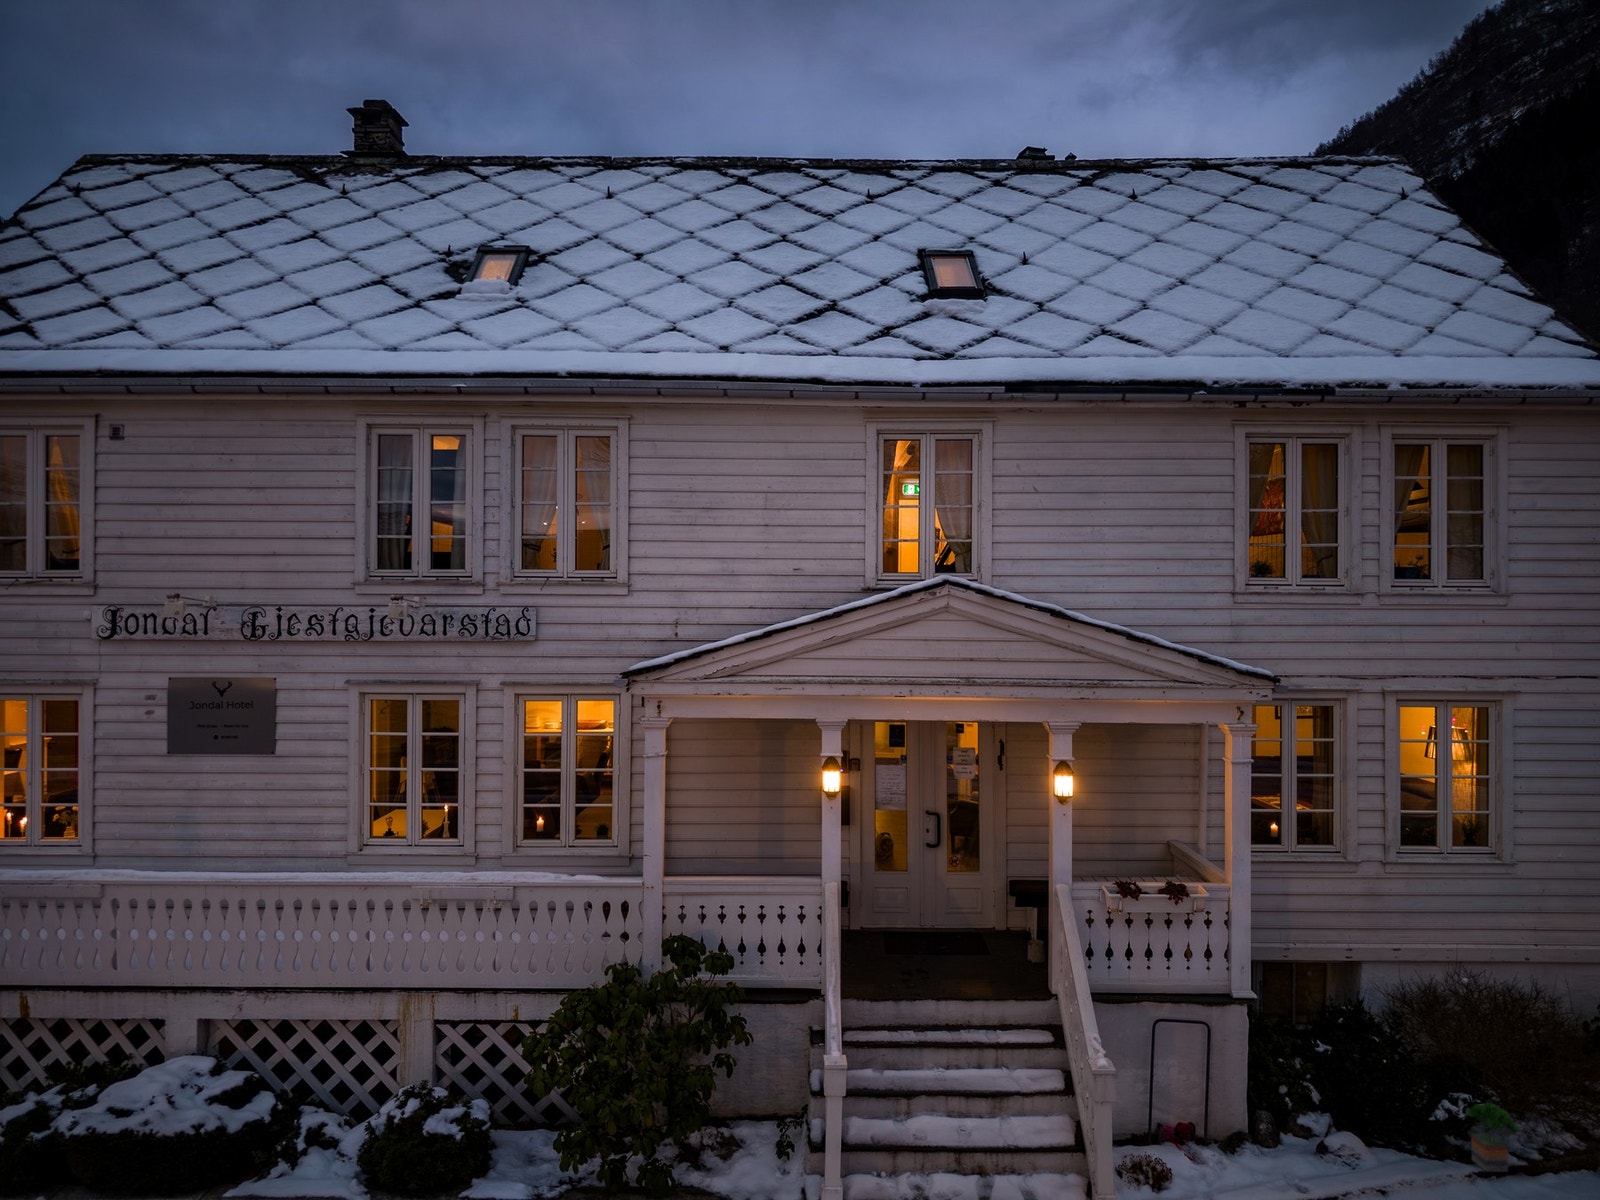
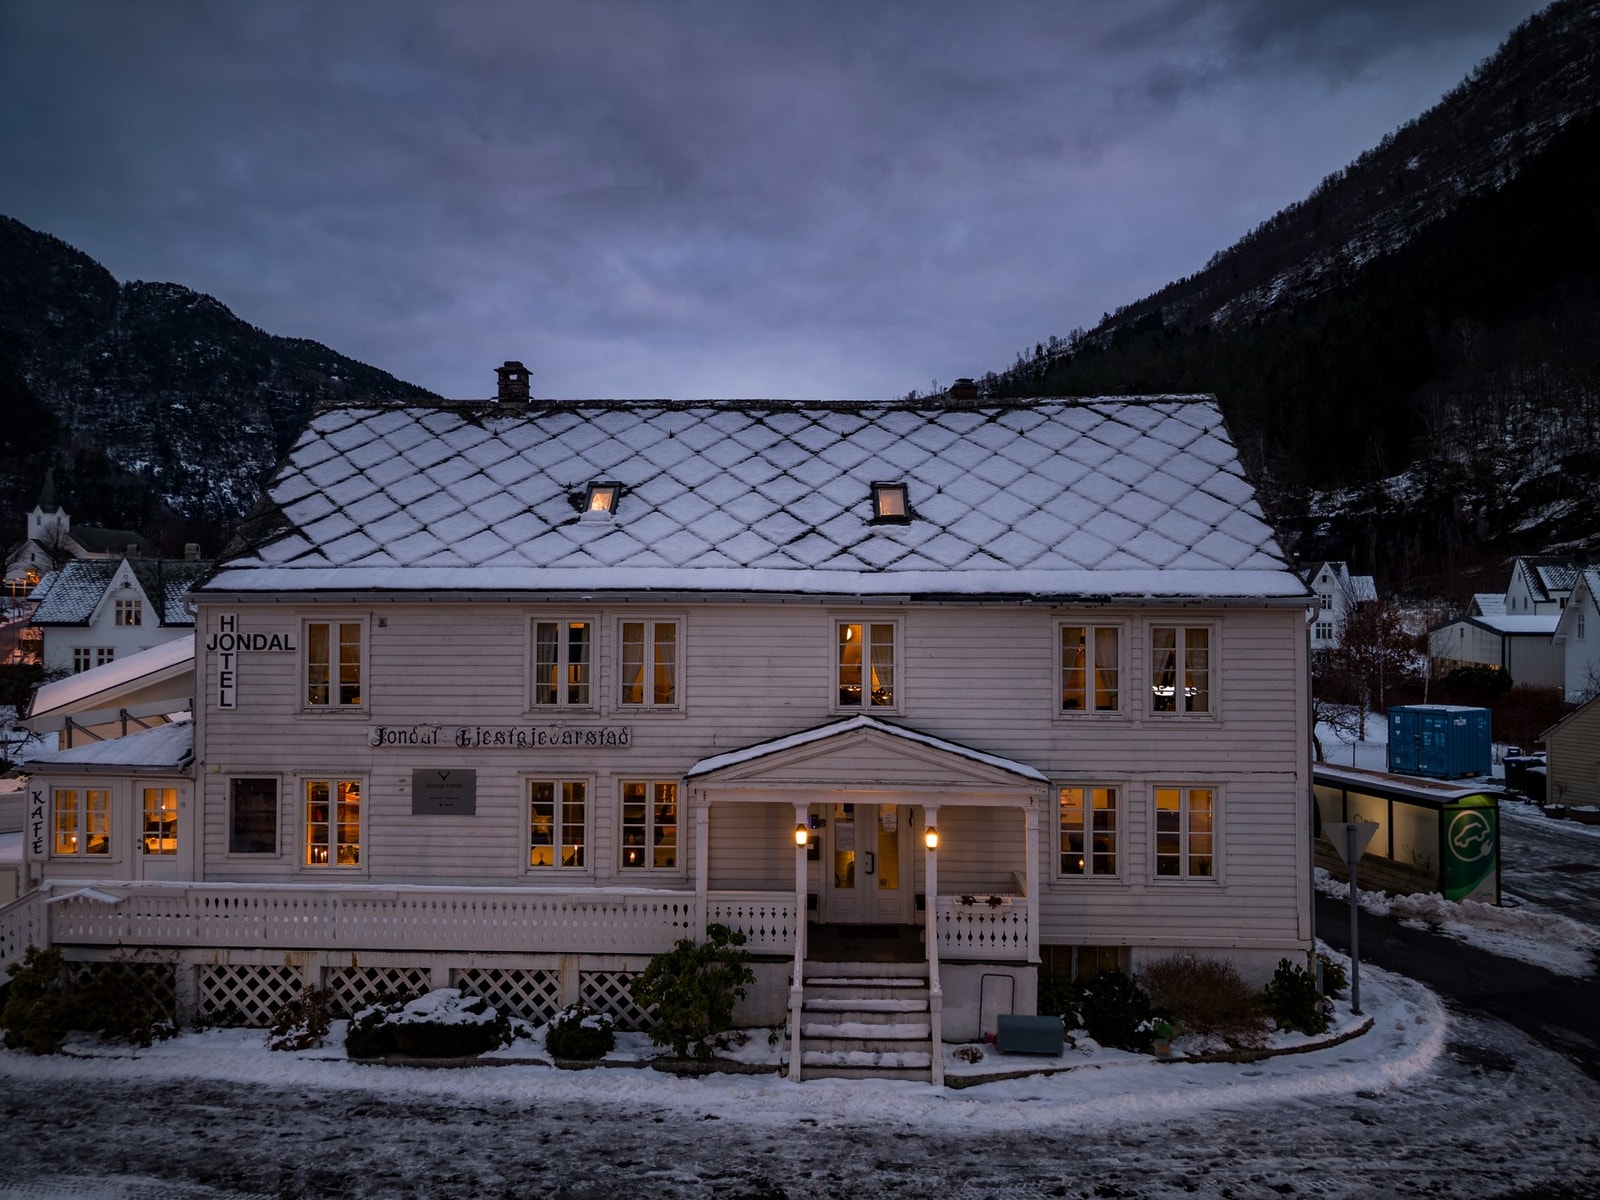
bench: none [1179,1090,1313,1172] -> present [997,1014,1064,1057]

